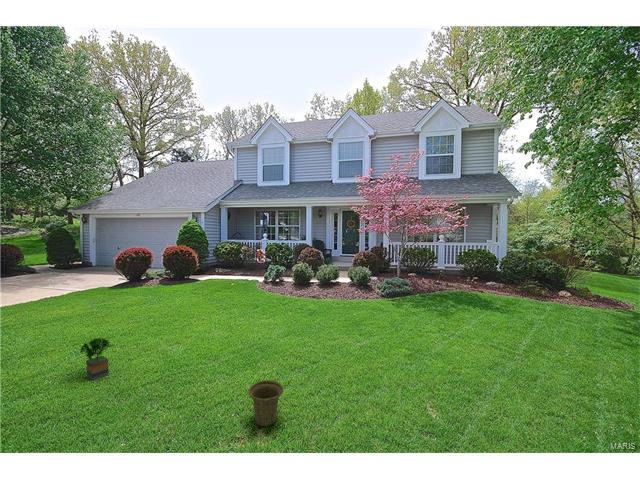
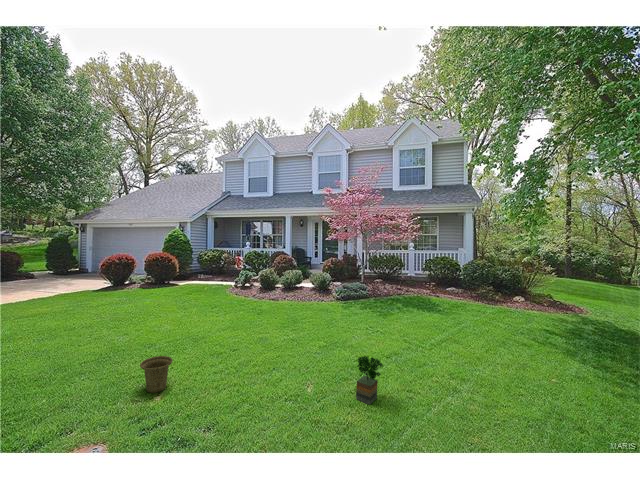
potted tree: present [80,338,114,381] -> present [356,356,383,405]

